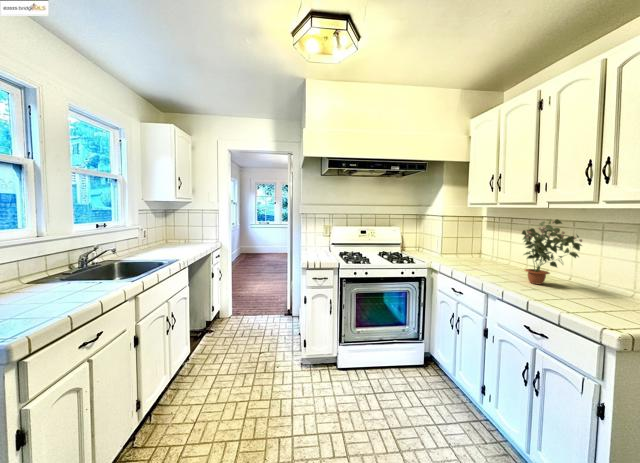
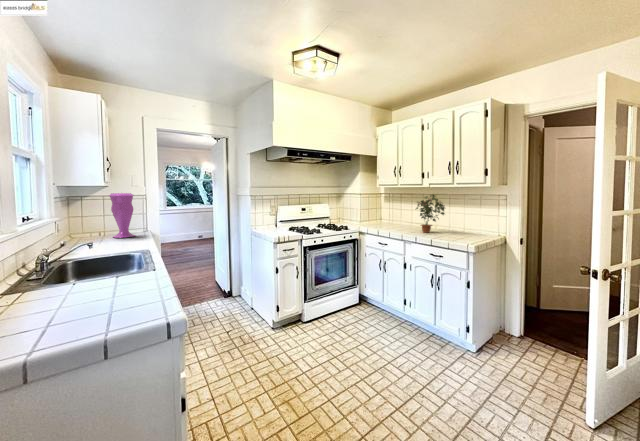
vase: none [171,205,192,246] -> present [109,193,135,238]

